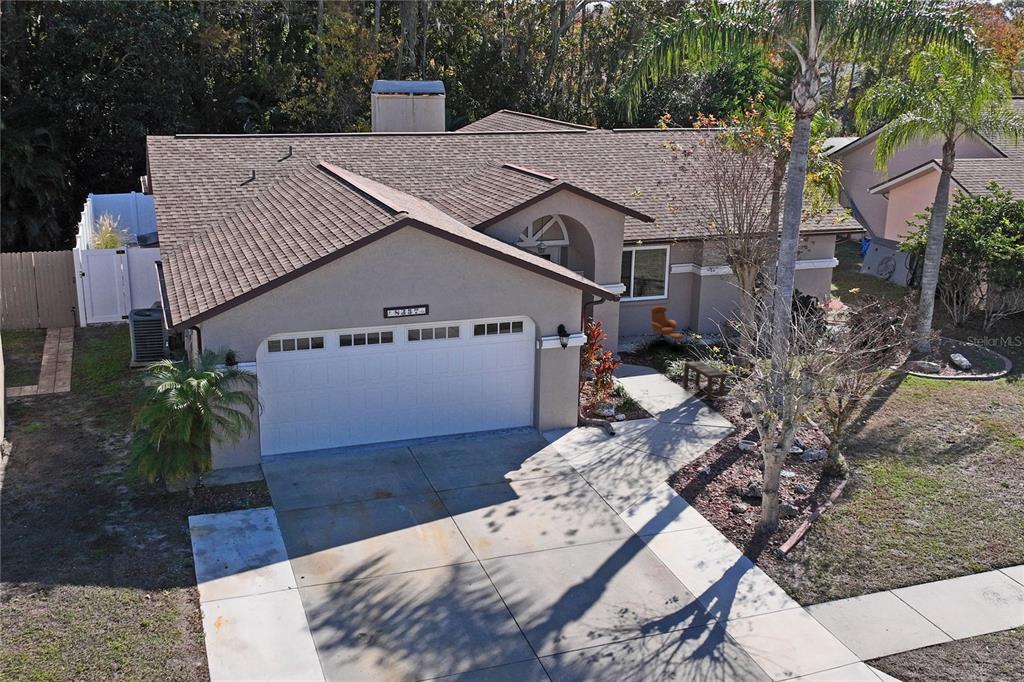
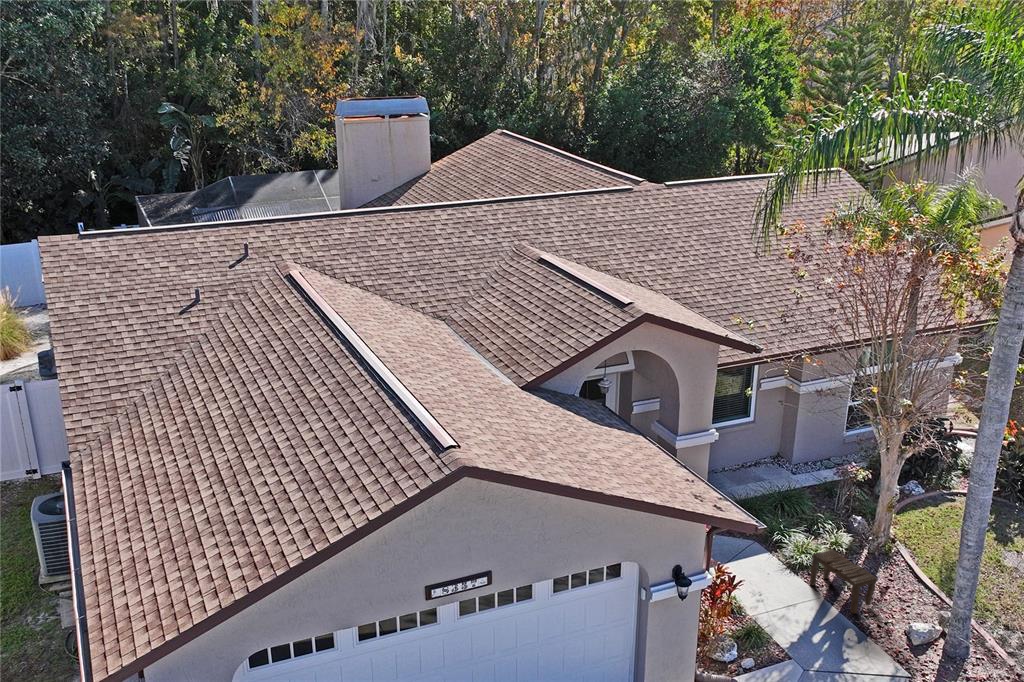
lounge chair: present [651,306,683,348] -> none [736,436,782,499]

